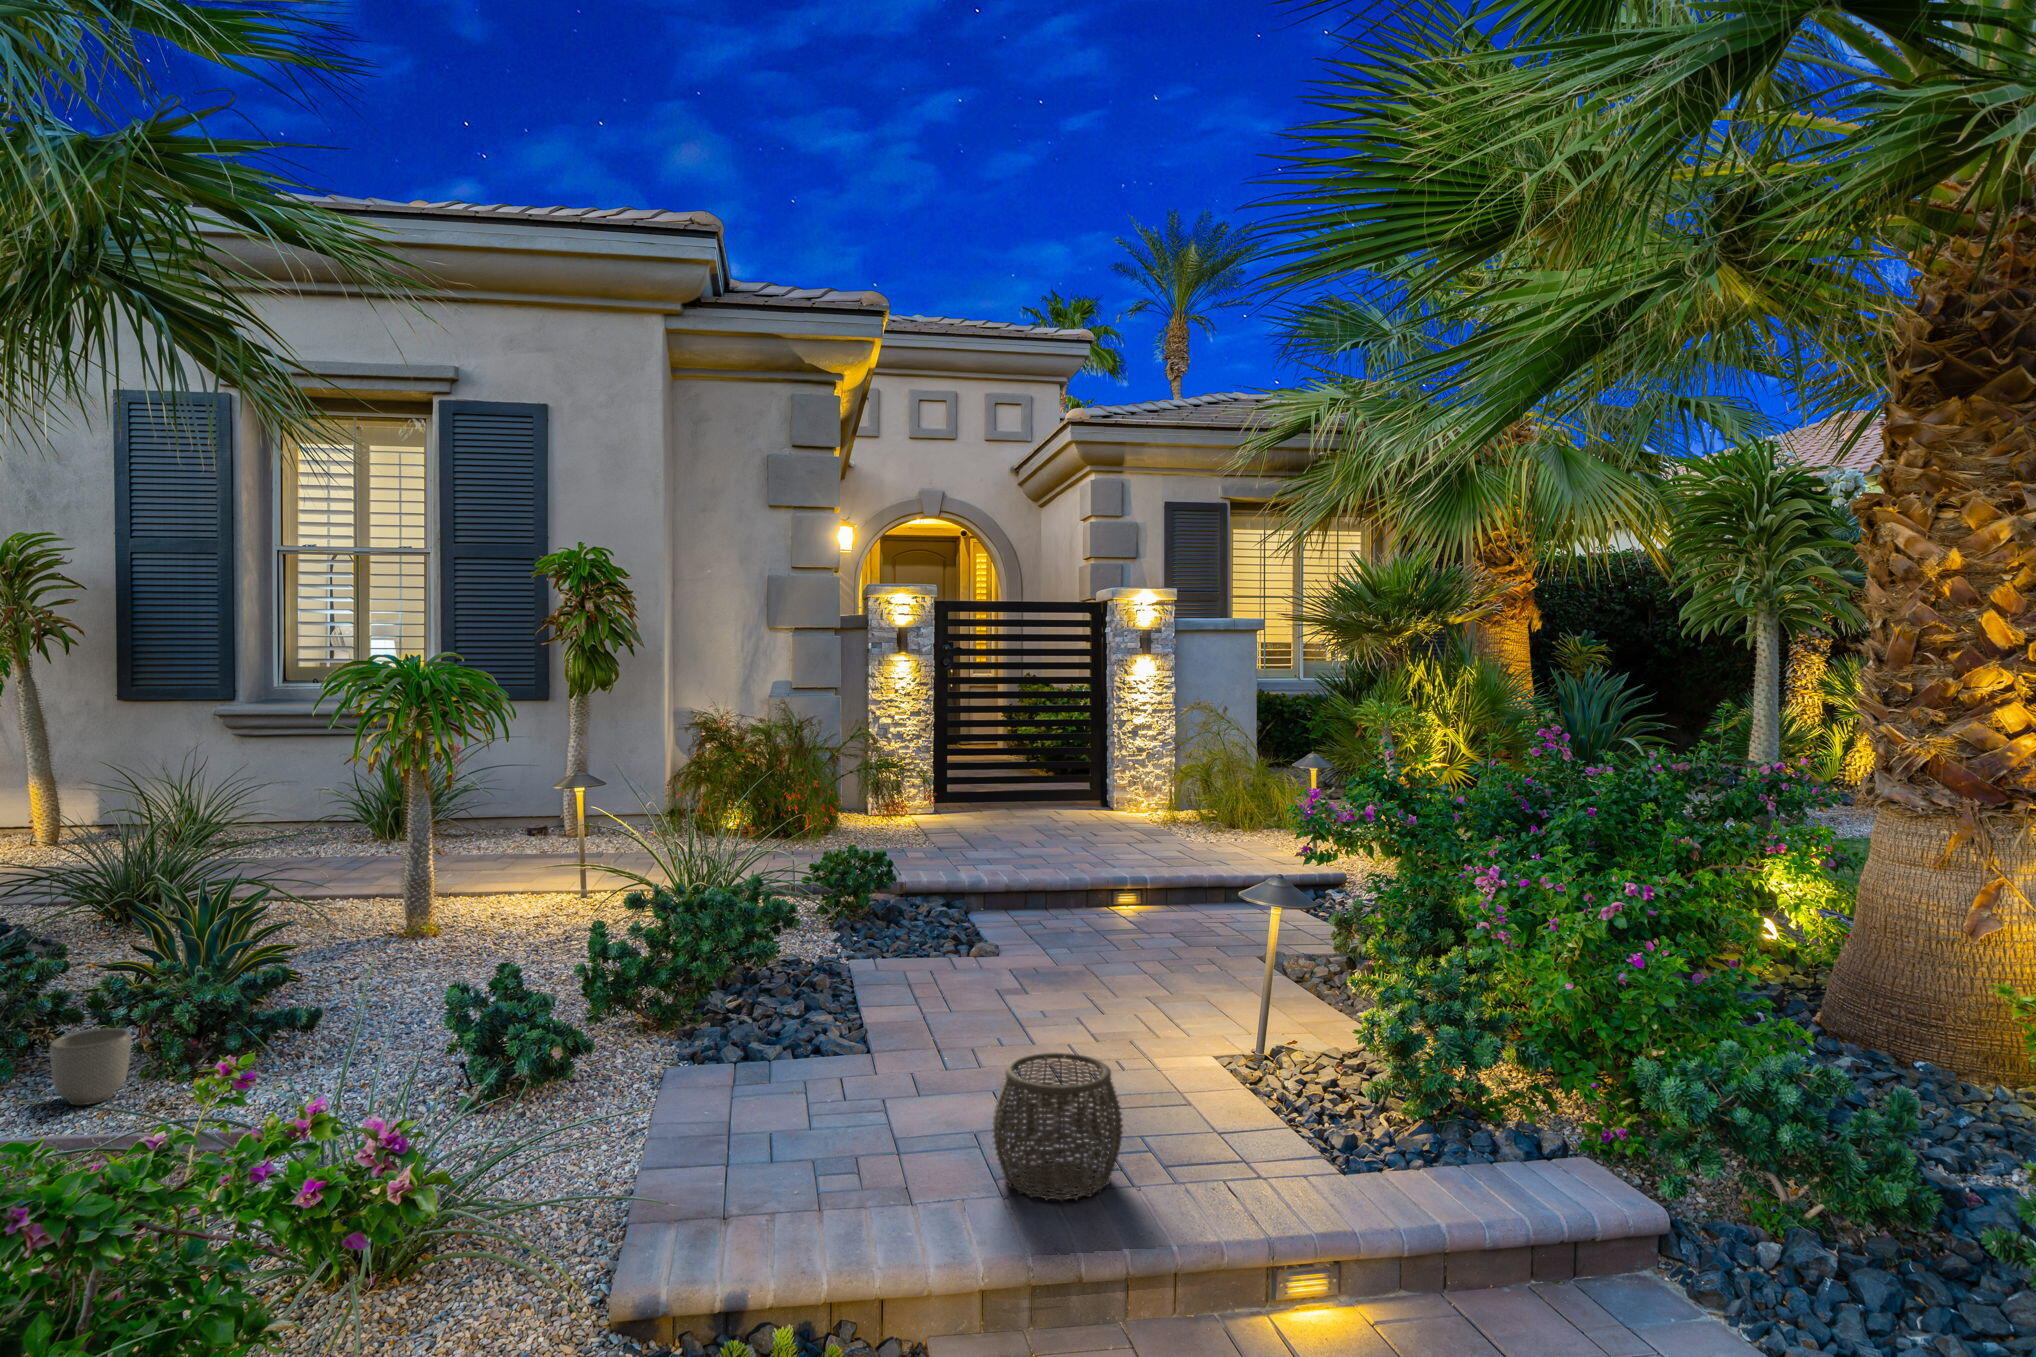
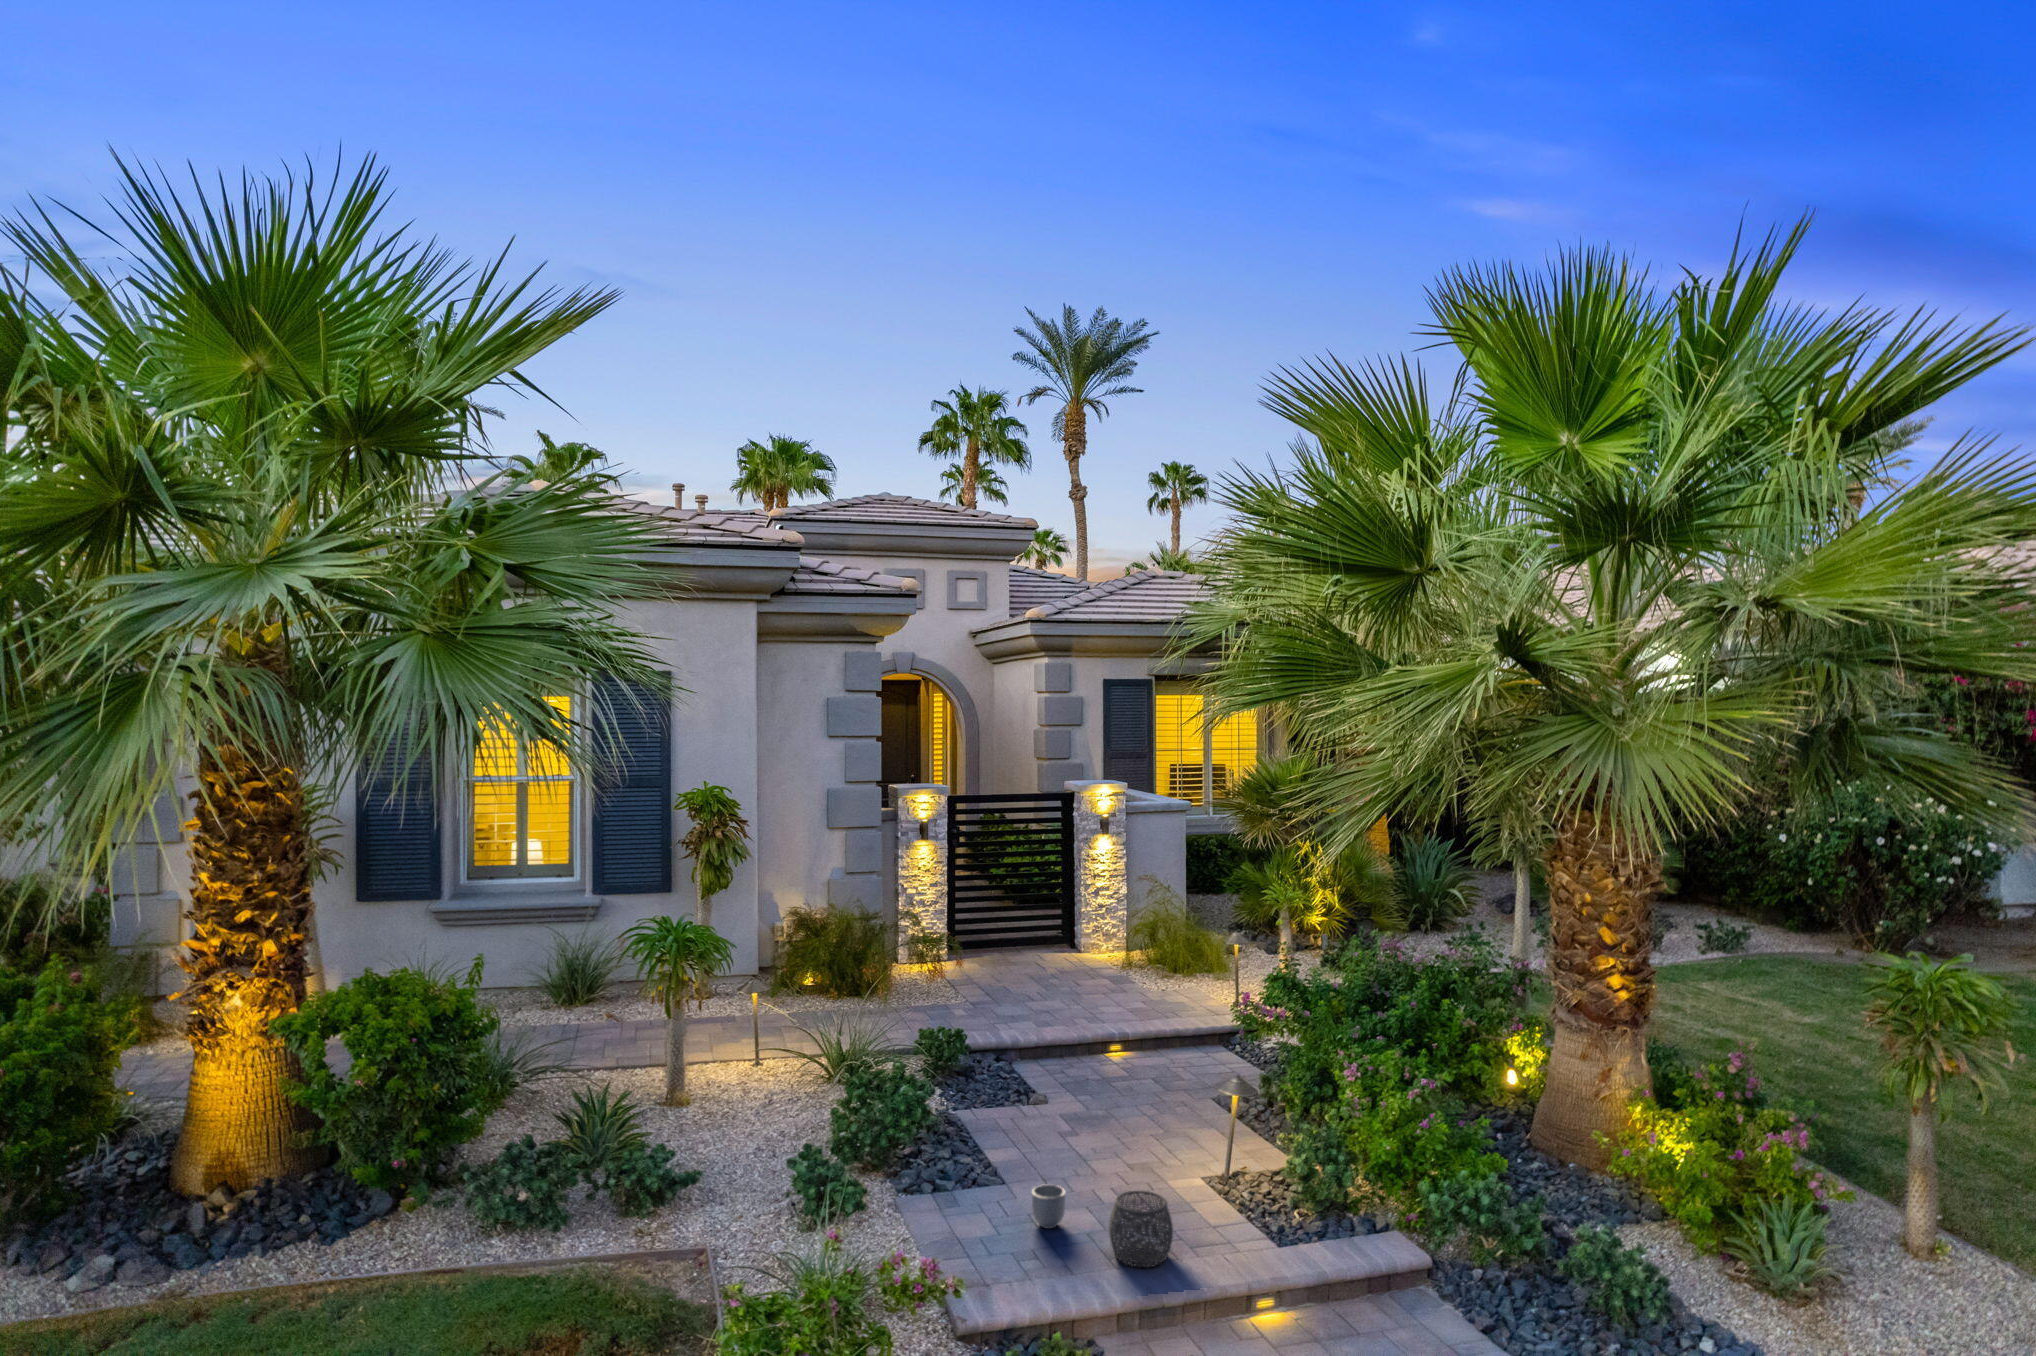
planter: present [50,1028,131,1105] -> present [1032,1184,1066,1228]

